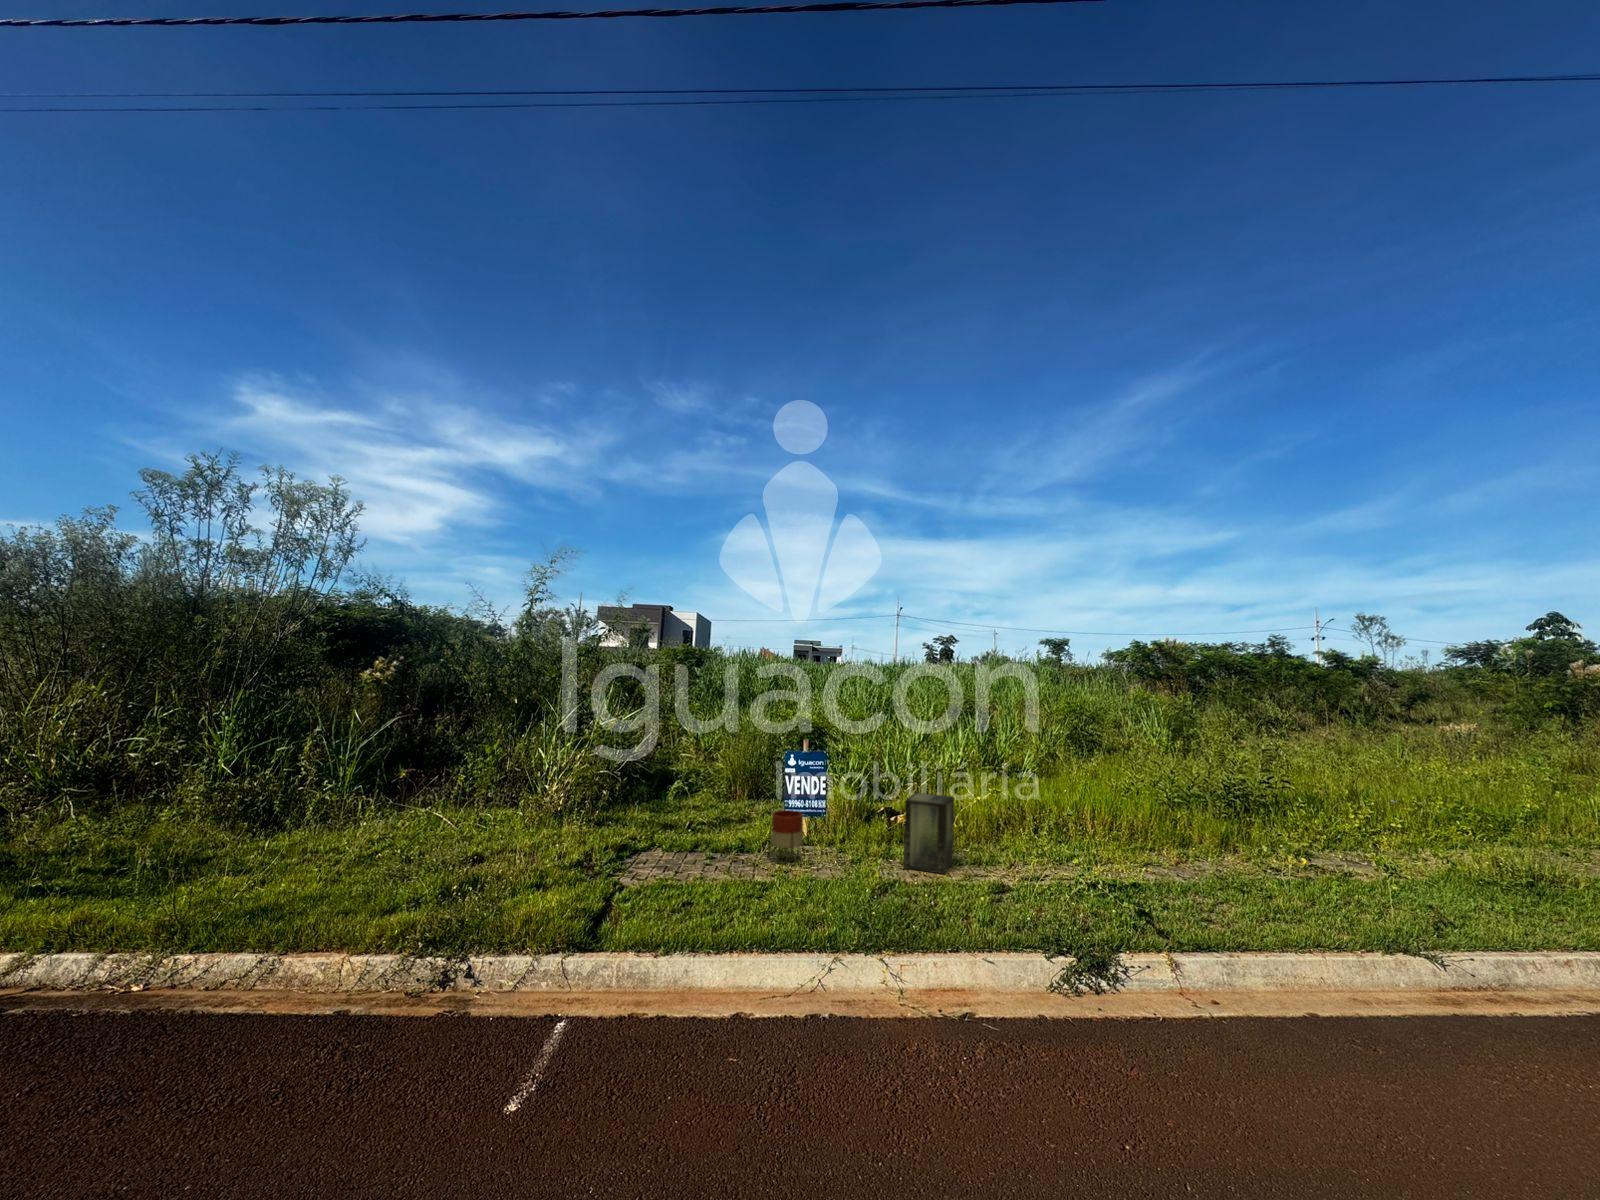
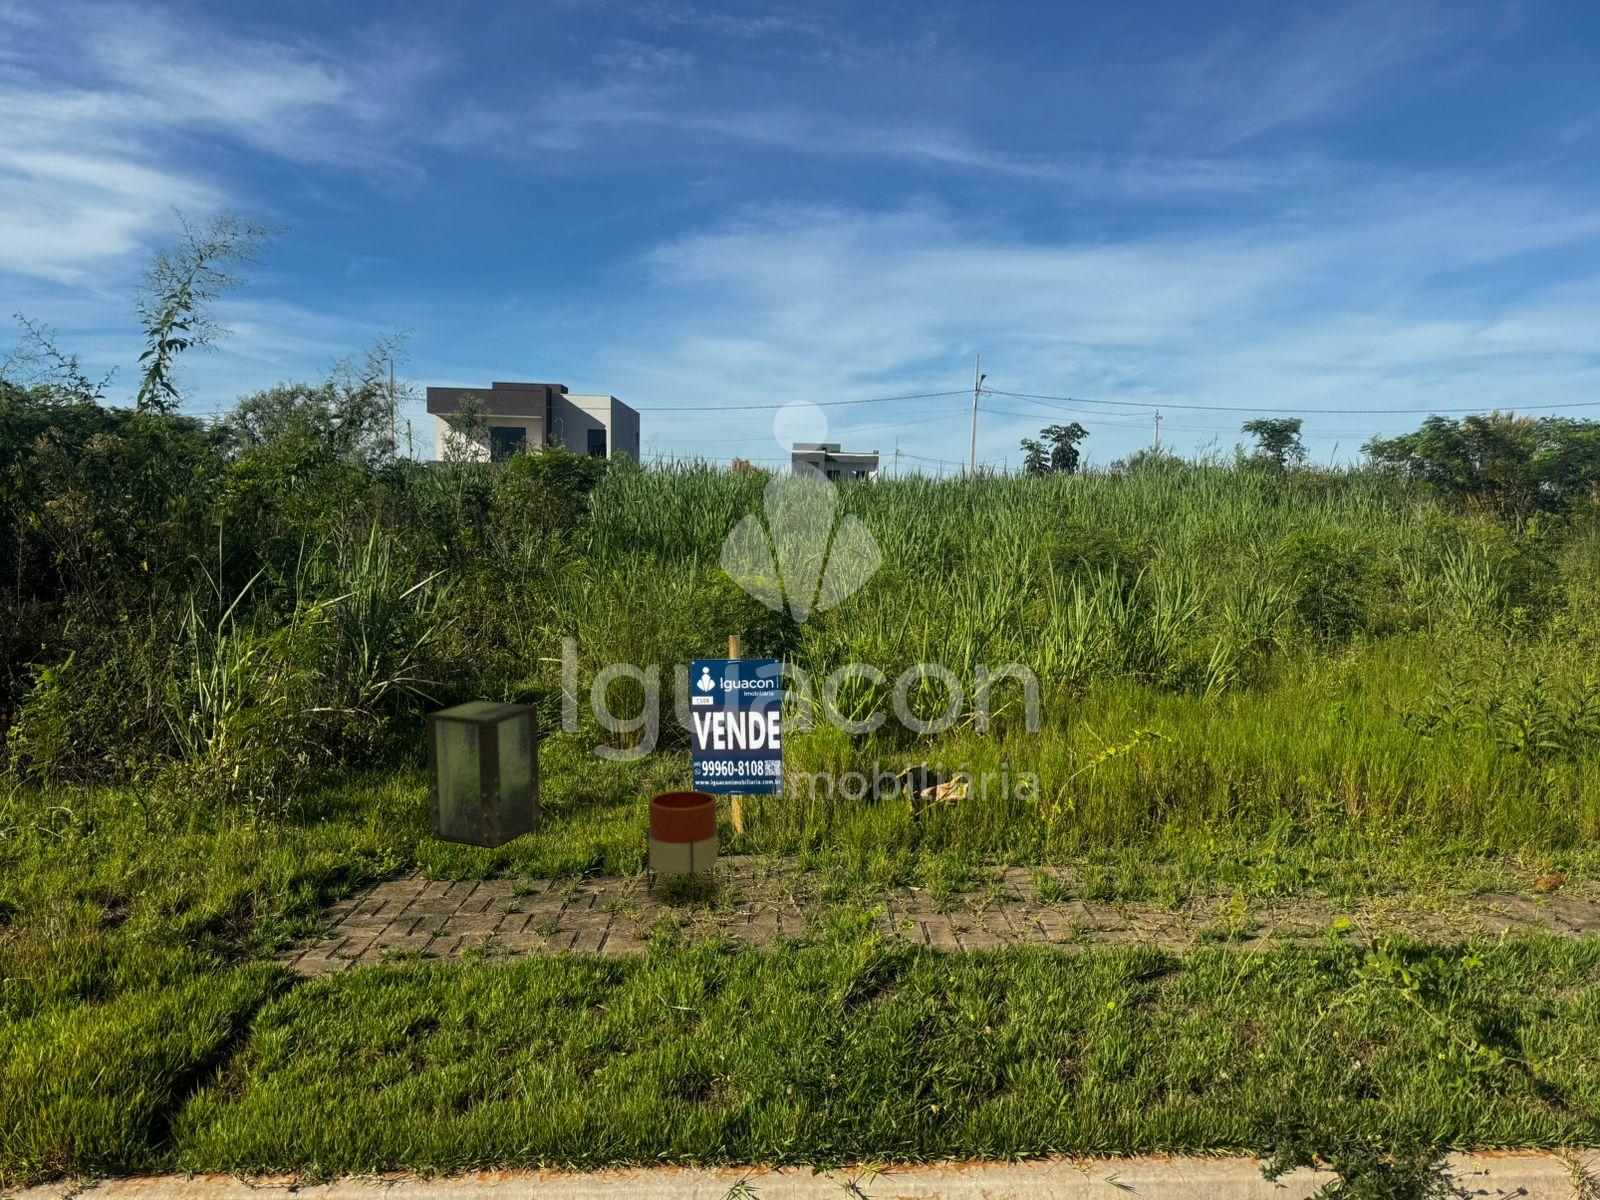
storage box: present [904,793,954,874] -> present [426,700,541,847]

